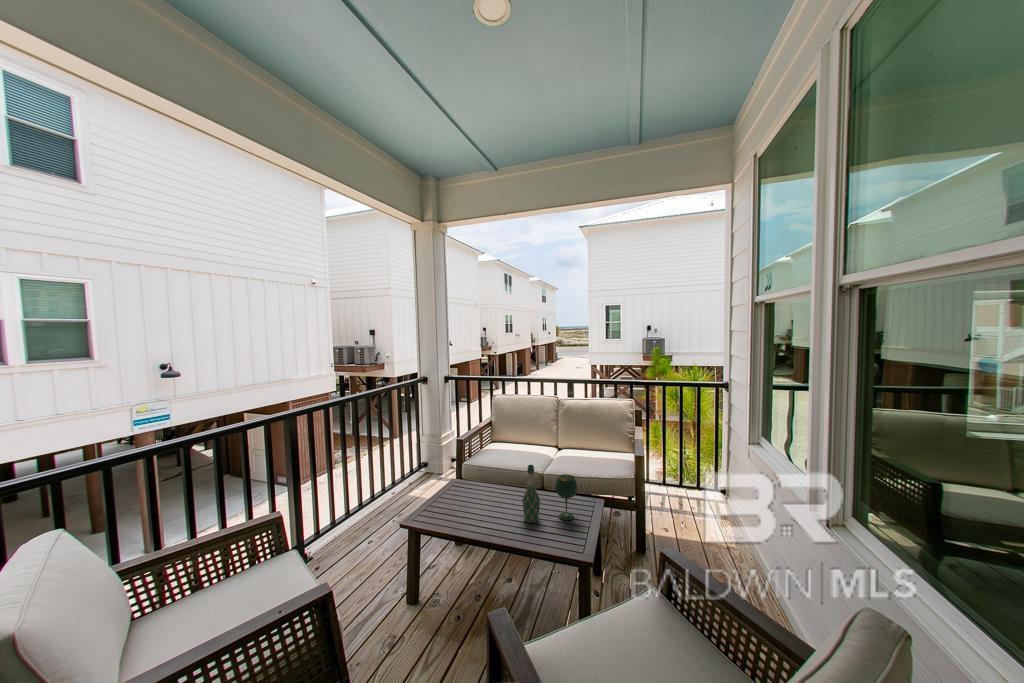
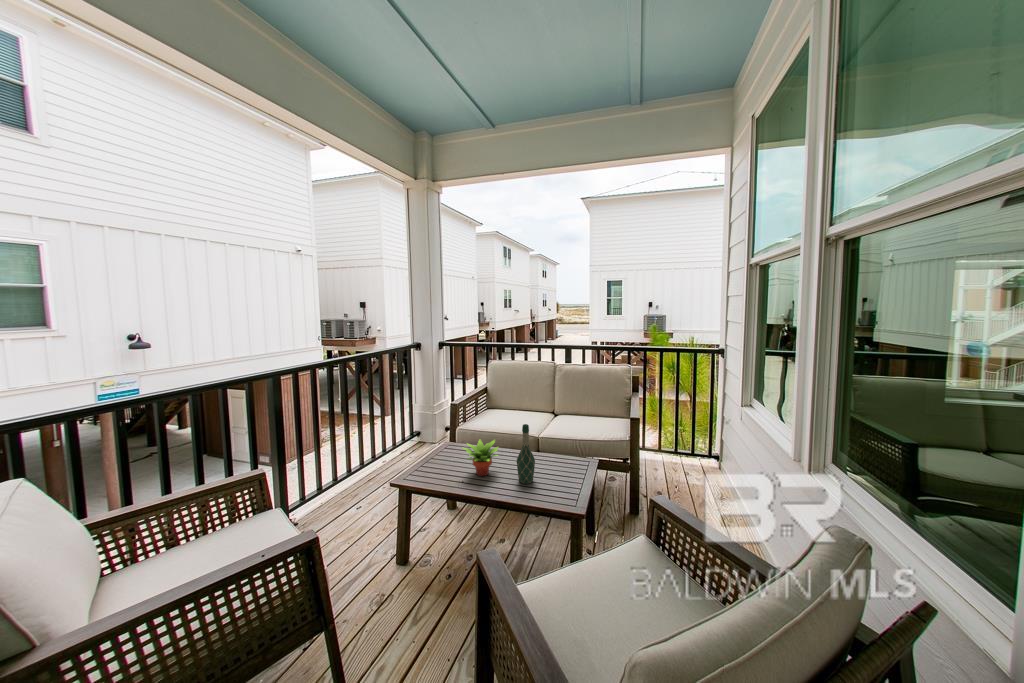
wine glass: present [555,474,577,521] -> none [551,435,574,482]
succulent plant: none [469,477,506,515] -> present [462,439,498,476]

